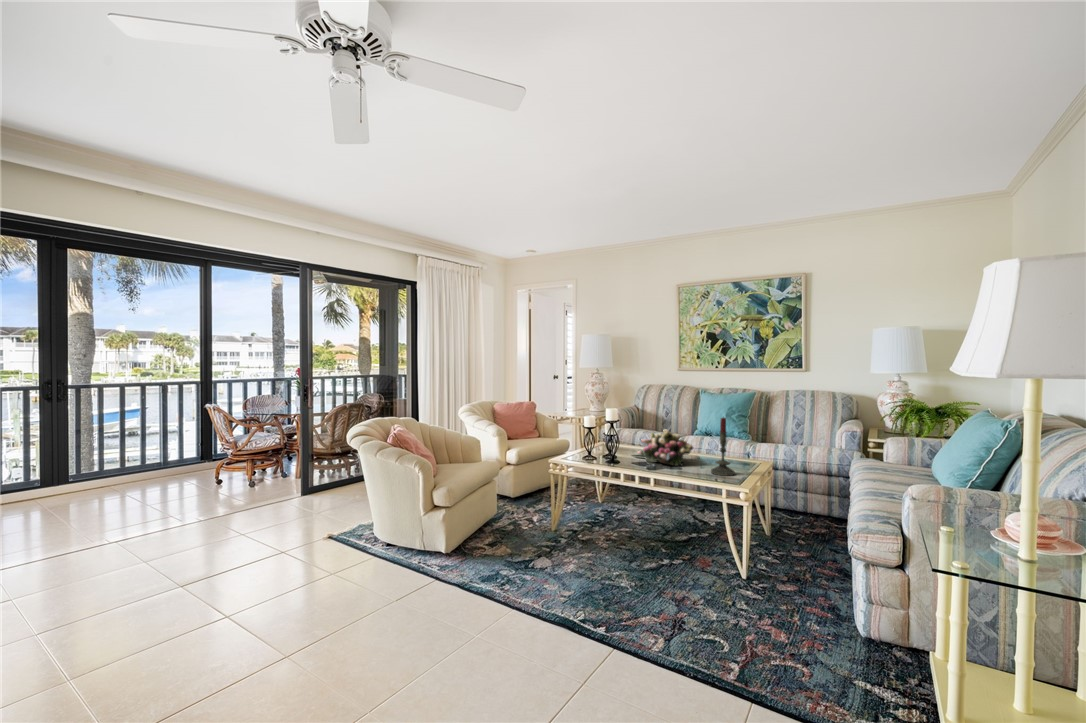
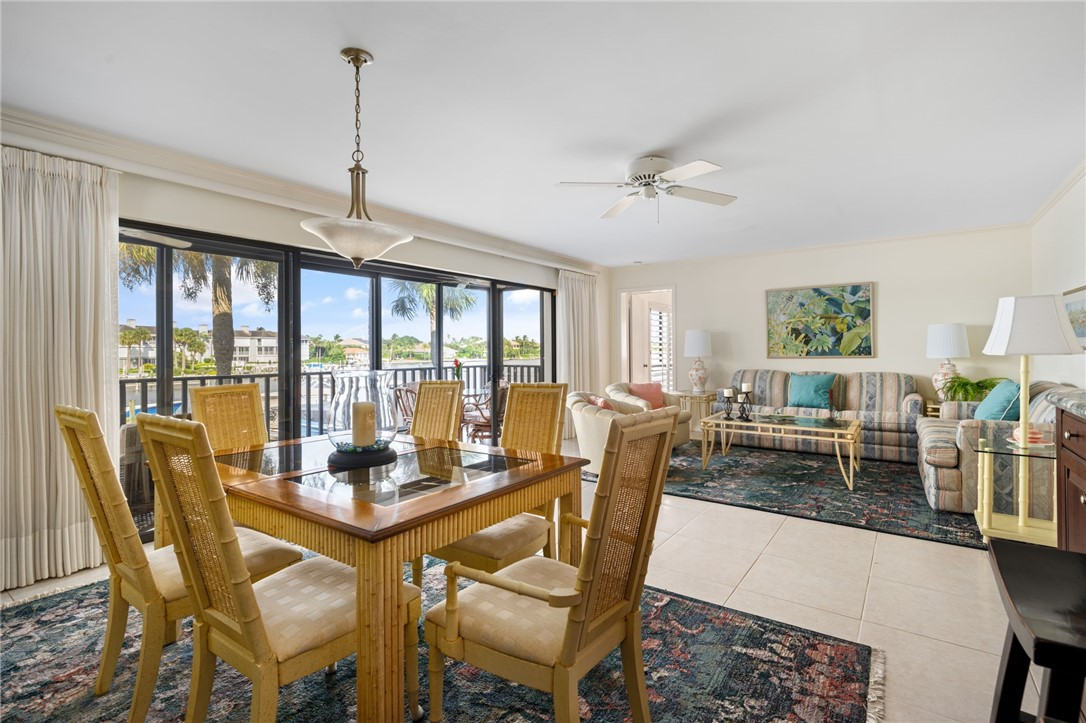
flower arrangement: present [637,429,693,466] -> none [765,399,806,423]

